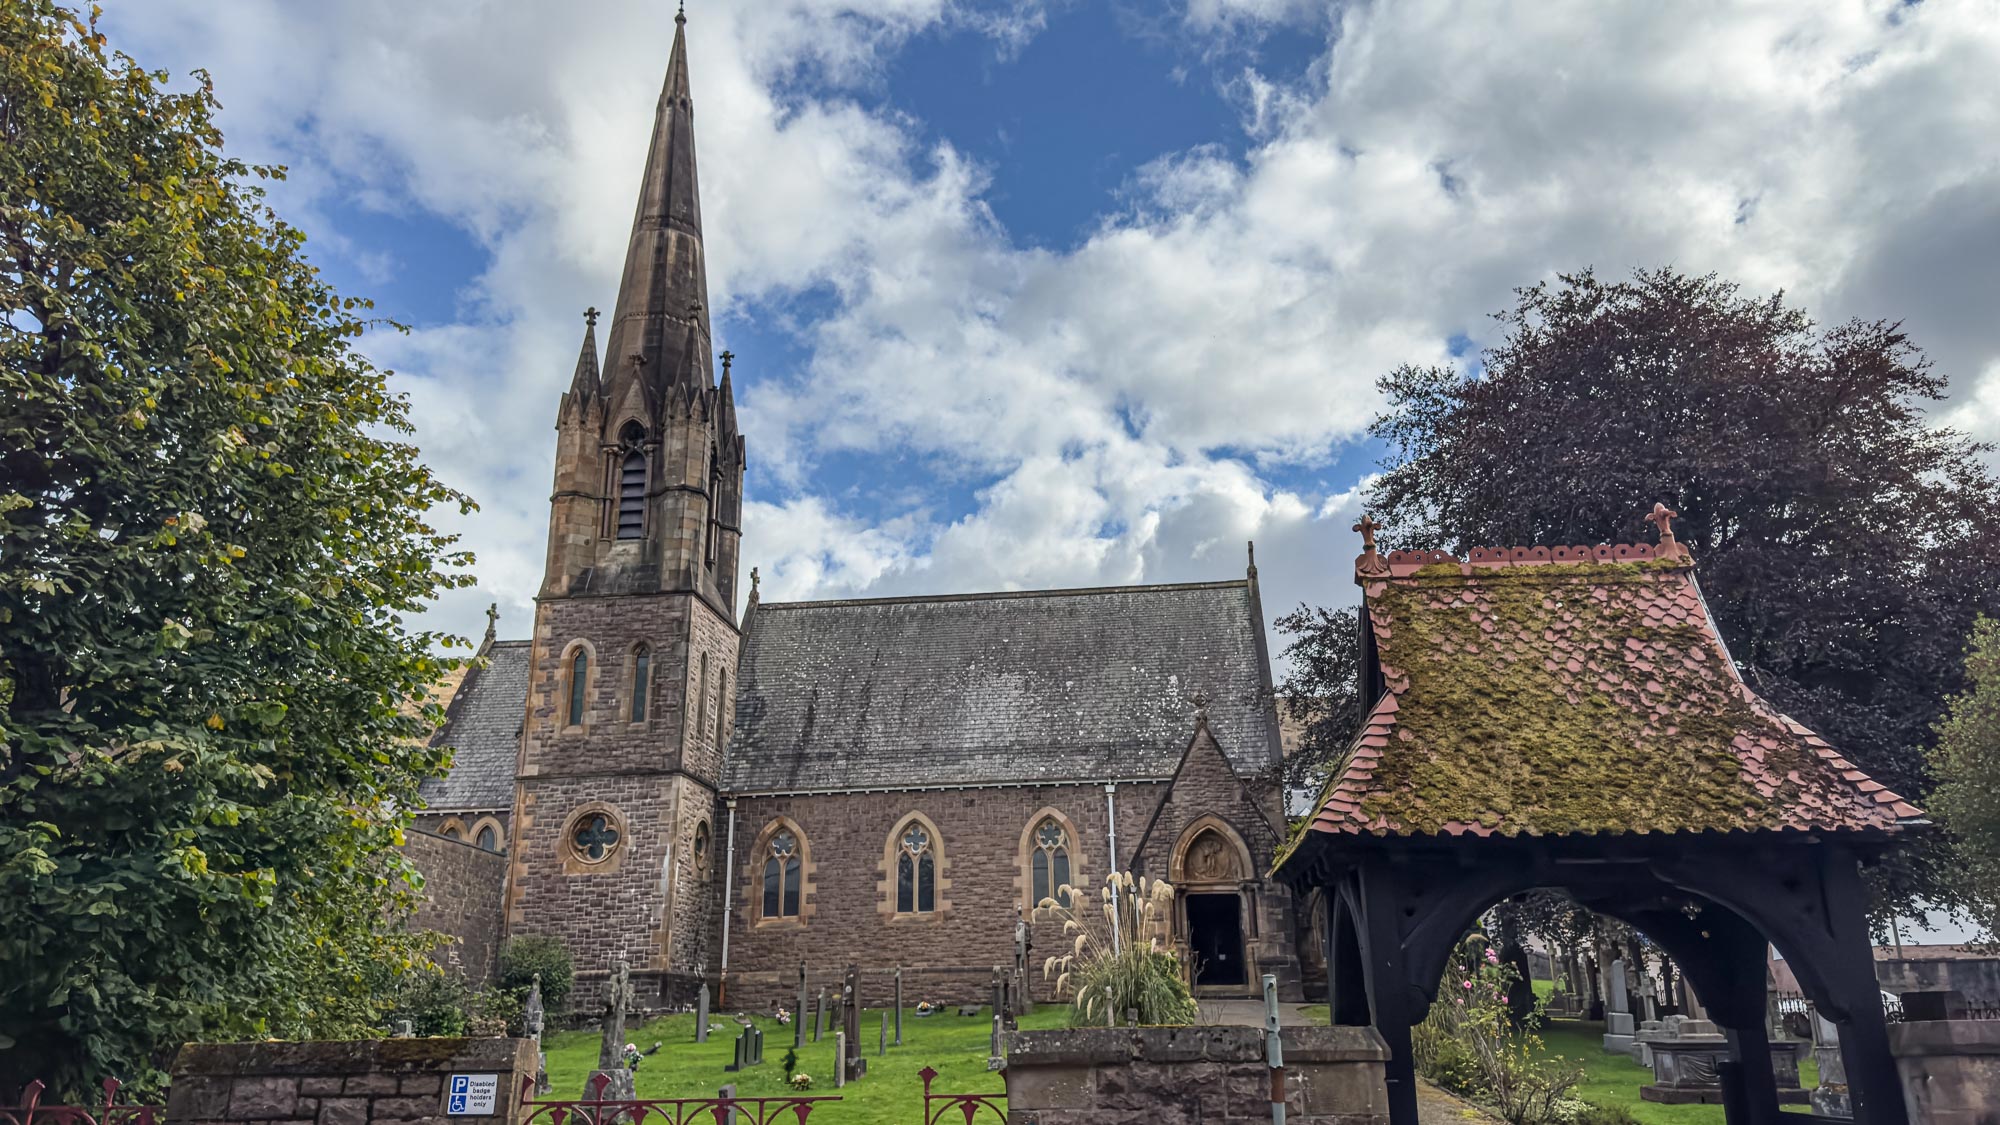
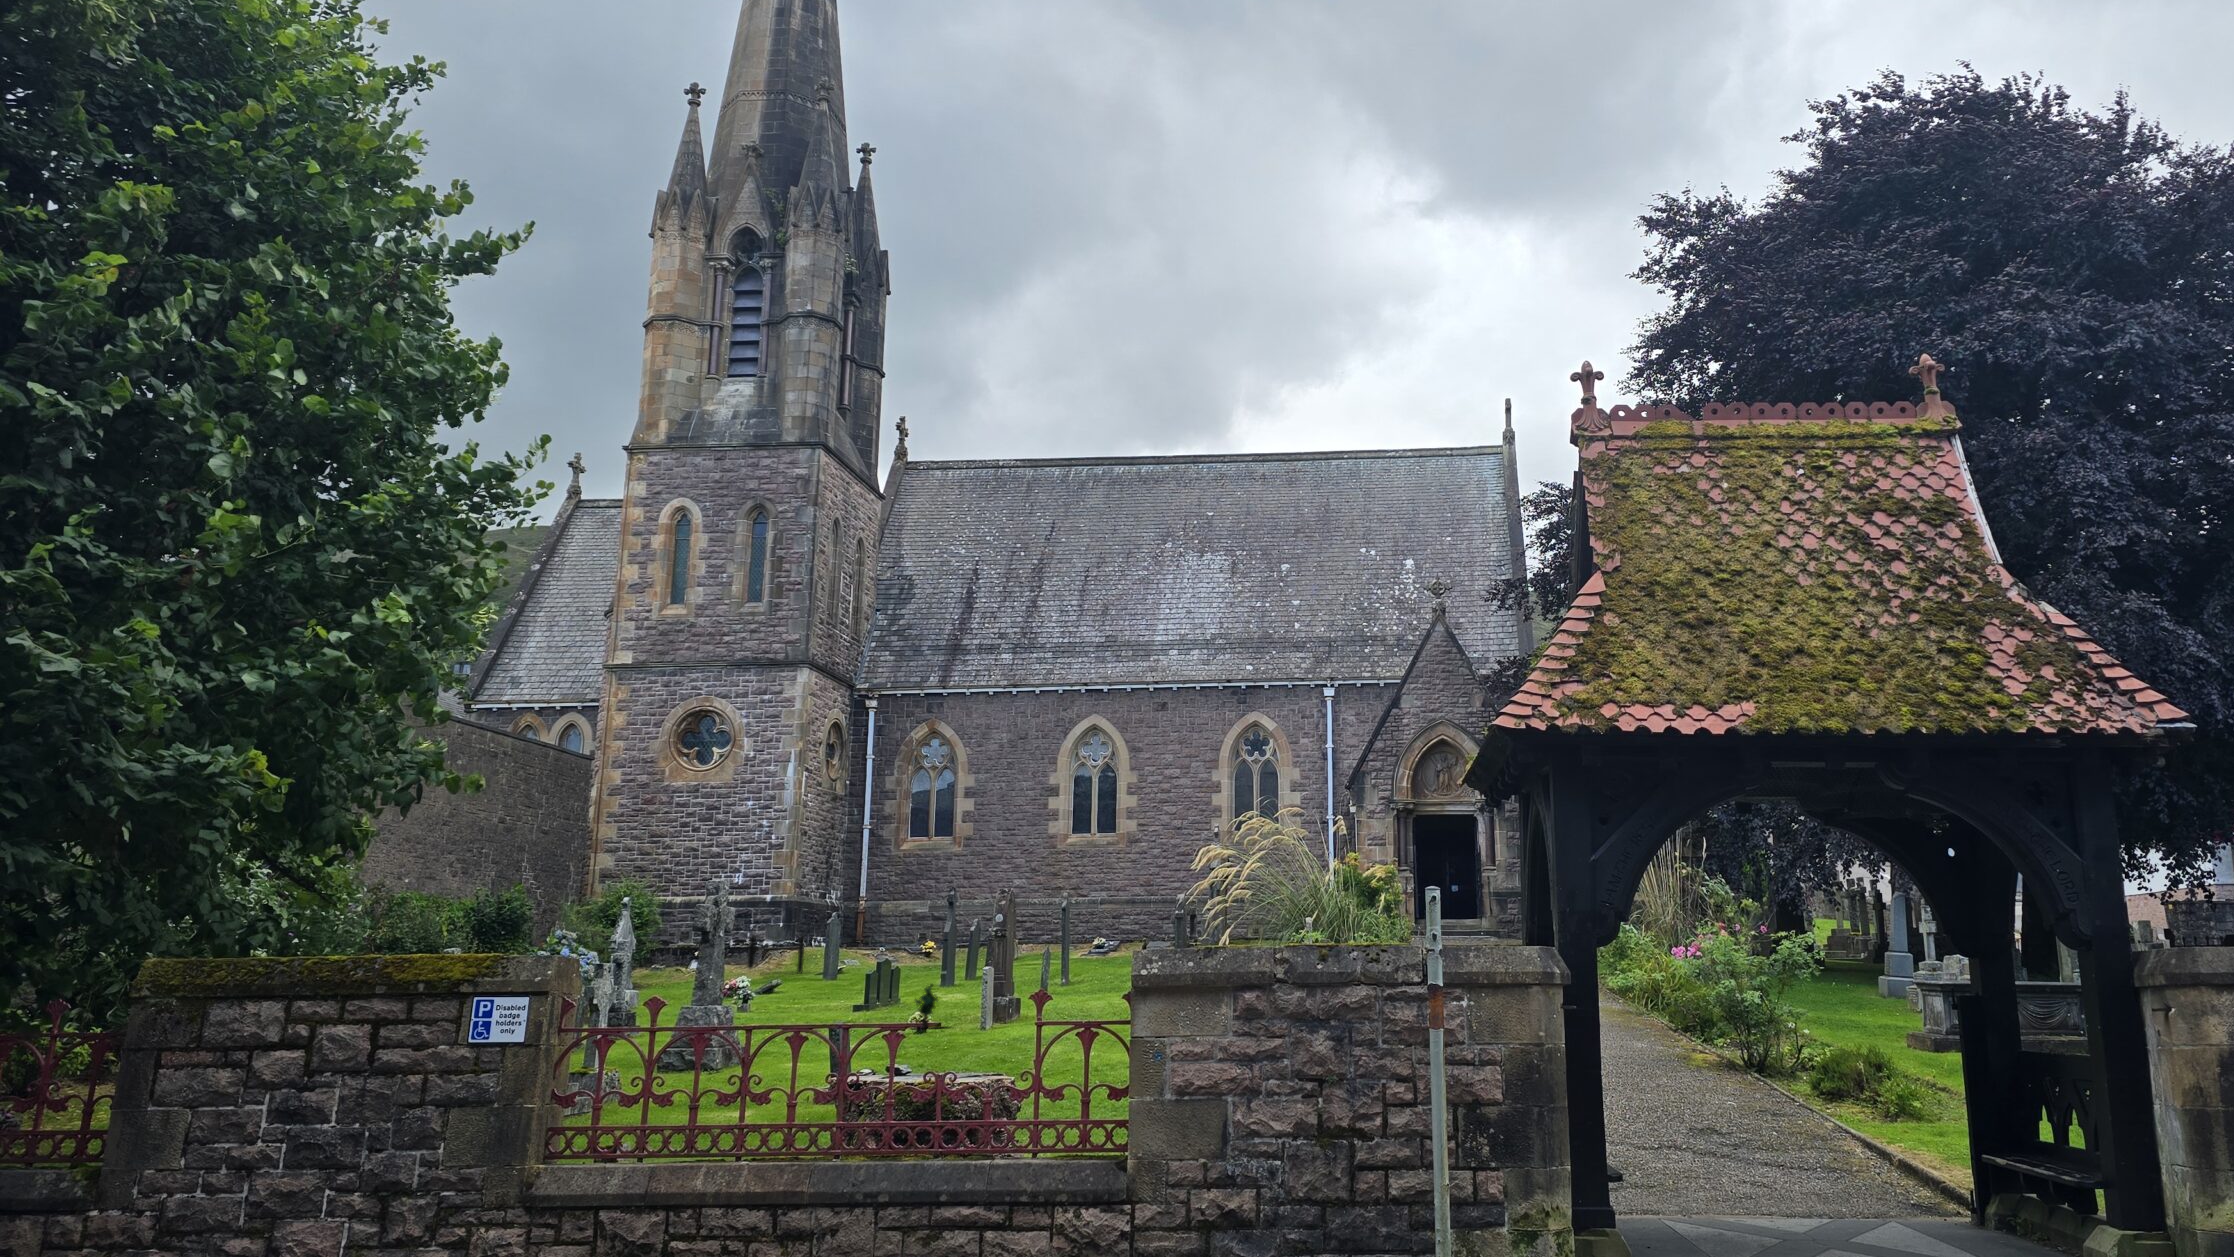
bench: none [631,998,678,1032] -> present [748,935,805,973]

